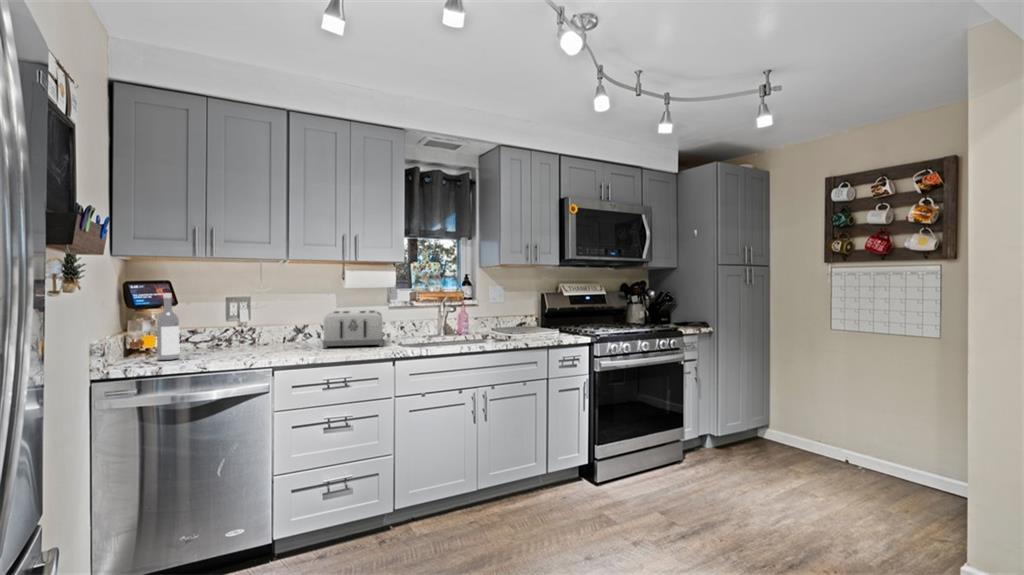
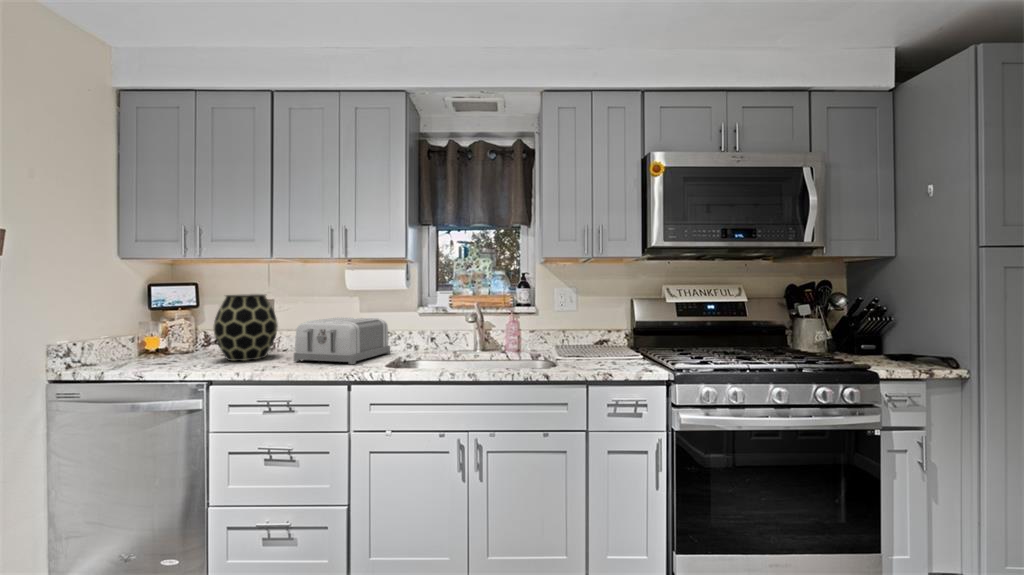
vase: none [233,291,290,352] -> present [214,294,278,361]
wine bottle: present [157,293,180,360] -> none [134,297,157,365]

